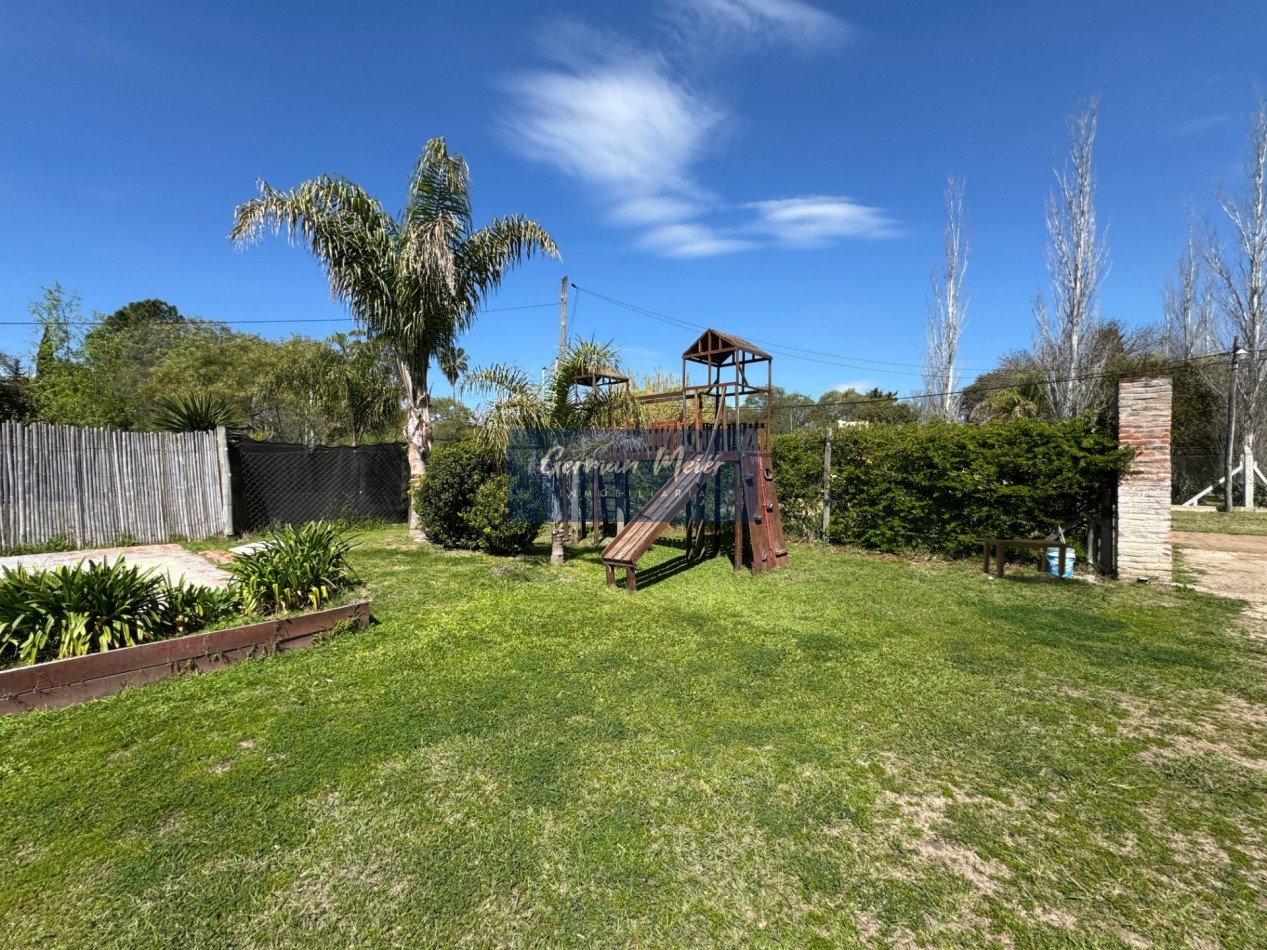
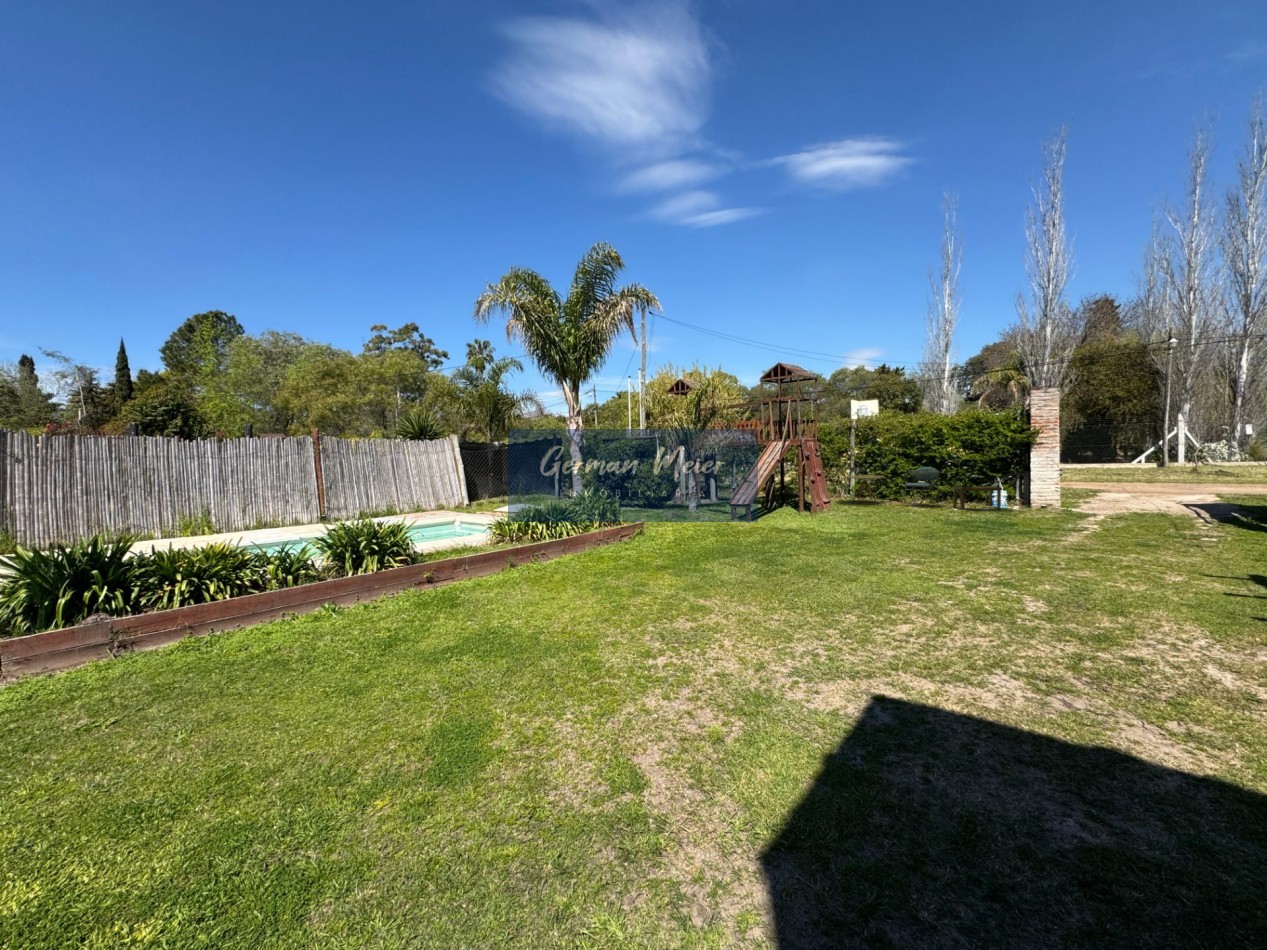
chair: none [902,504,961,567] -> present [904,467,940,504]
round table: none [812,512,873,556] -> present [845,475,884,502]

